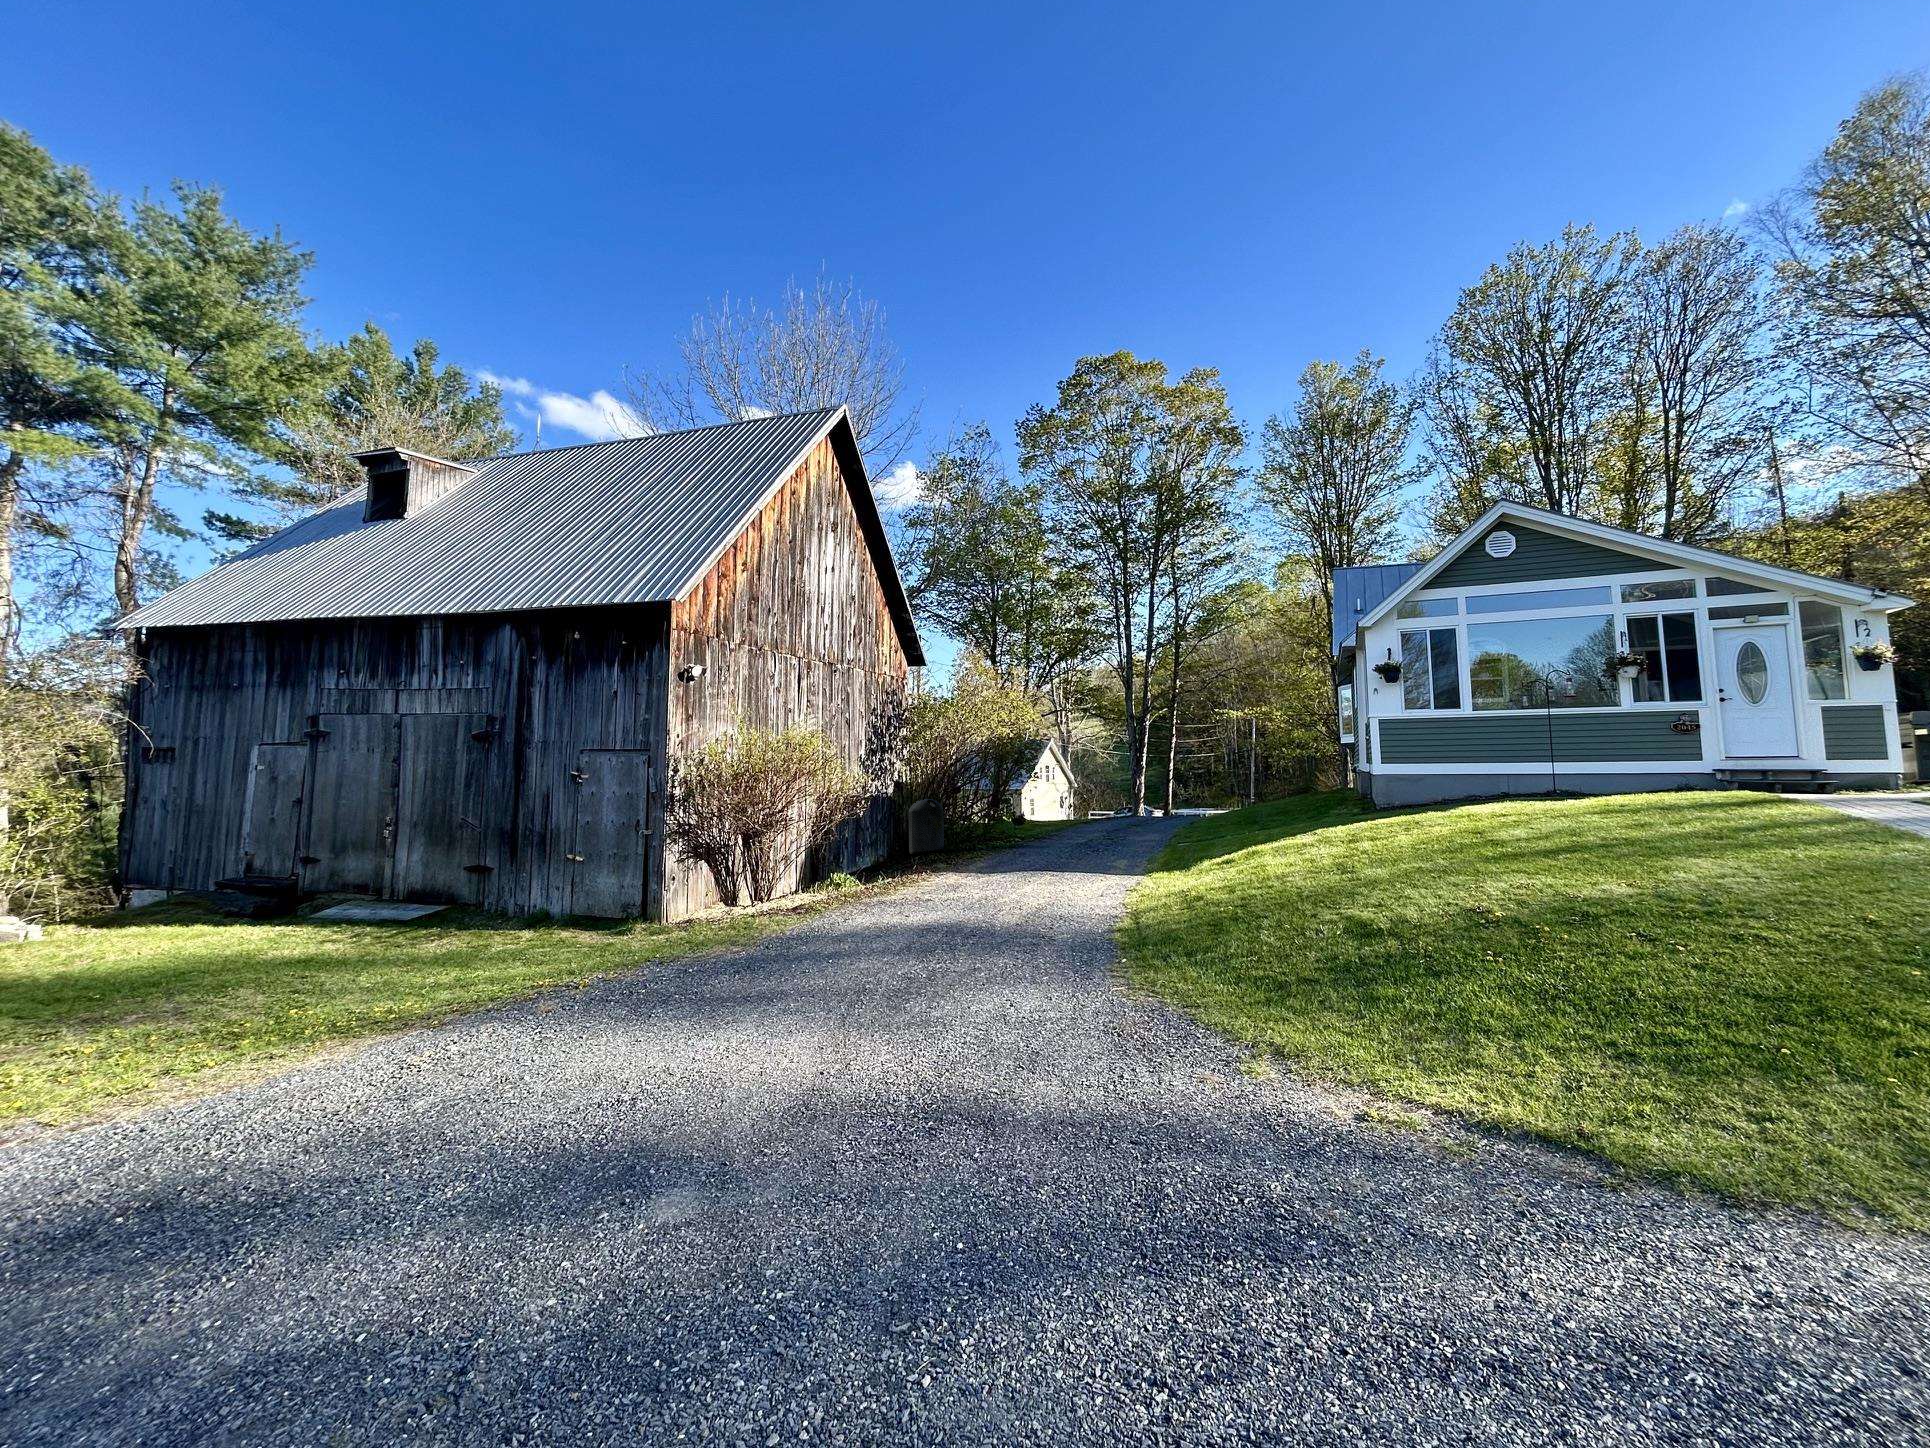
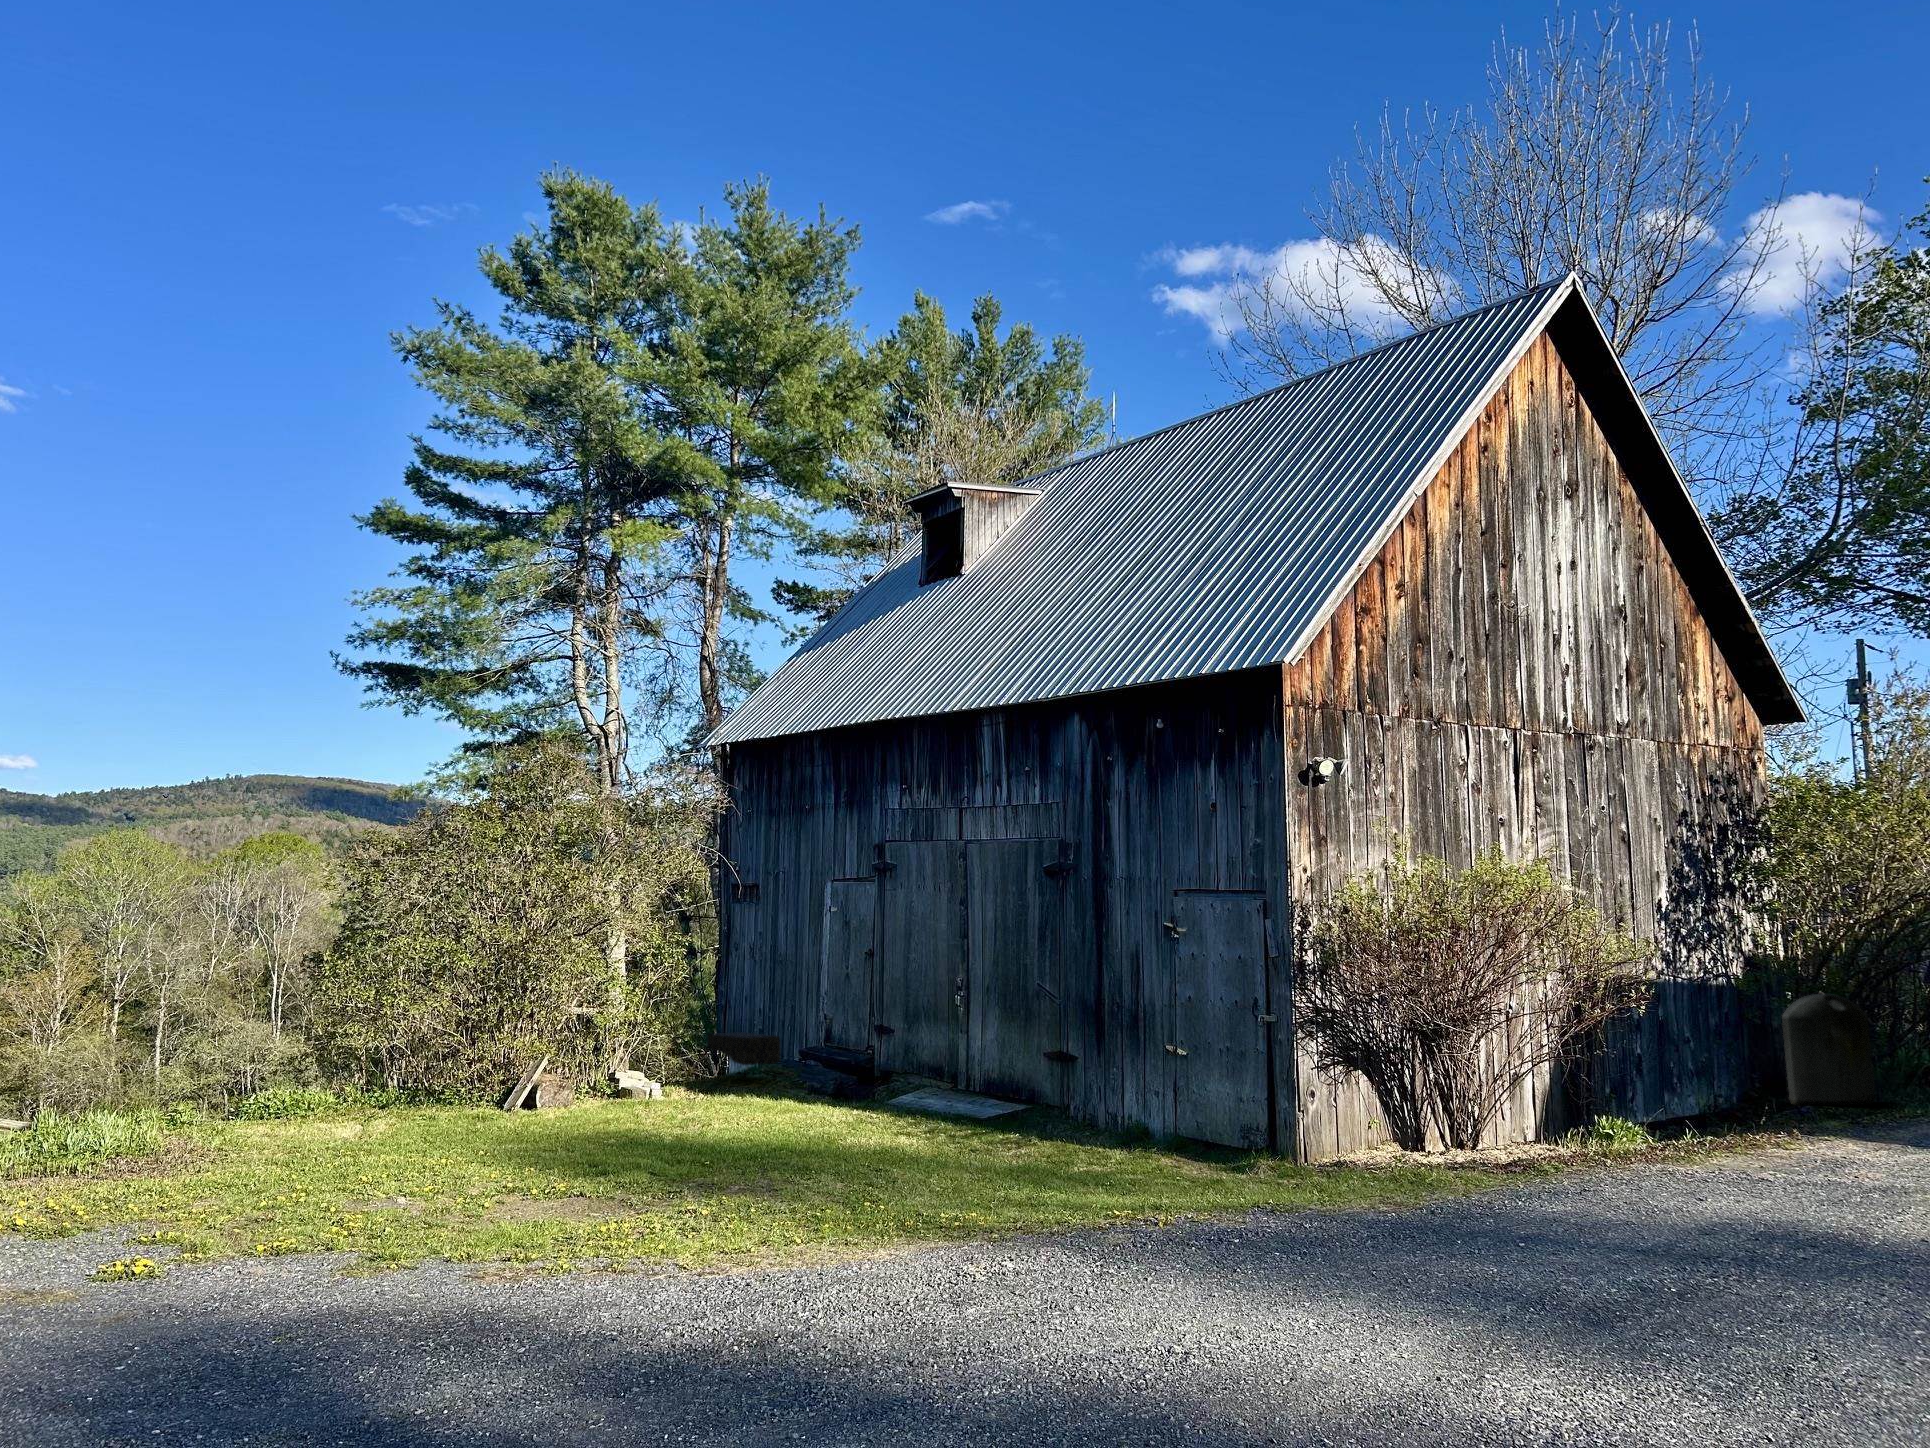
bench: none [98,870,193,912] -> present [708,1032,781,1081]

